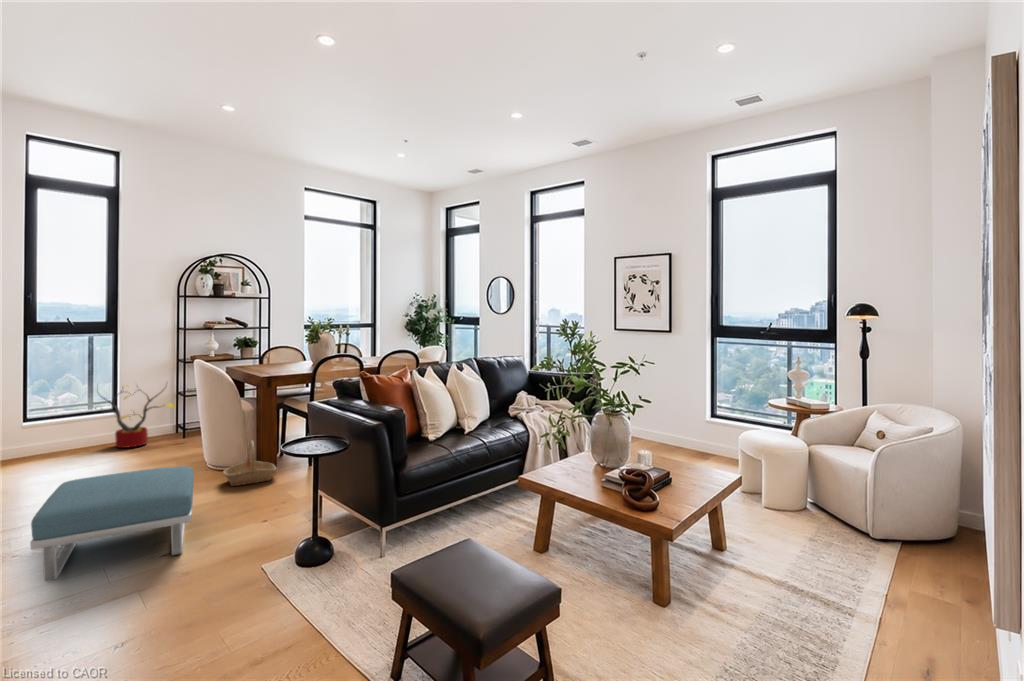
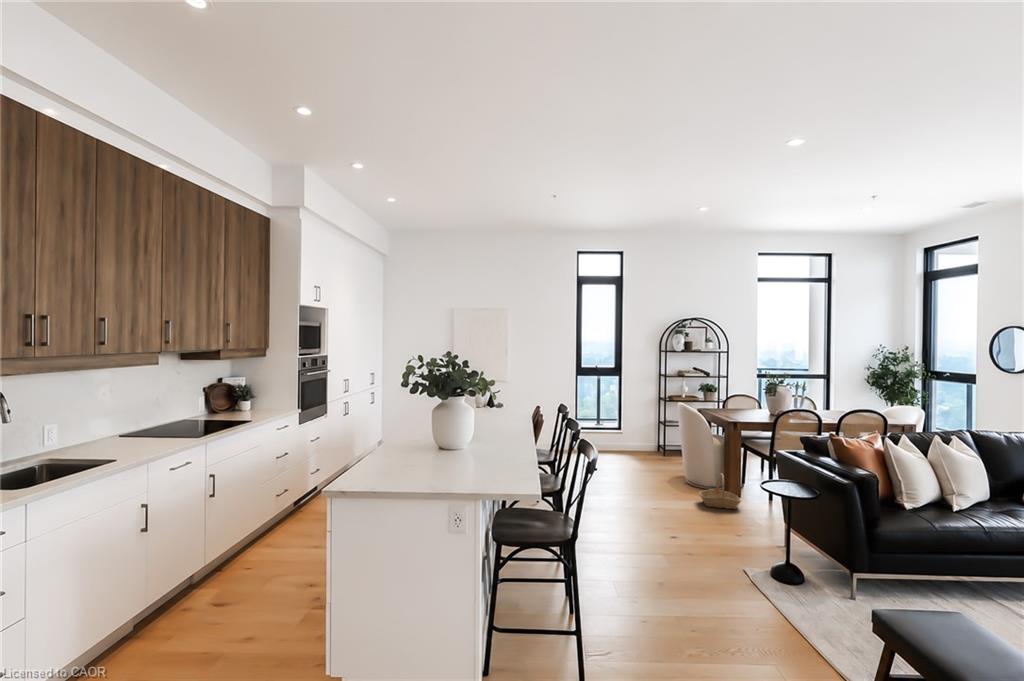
decorative plant: present [104,385,174,448] -> none [608,412,658,460]
footstool: present [30,466,194,581] -> none [604,477,689,546]

